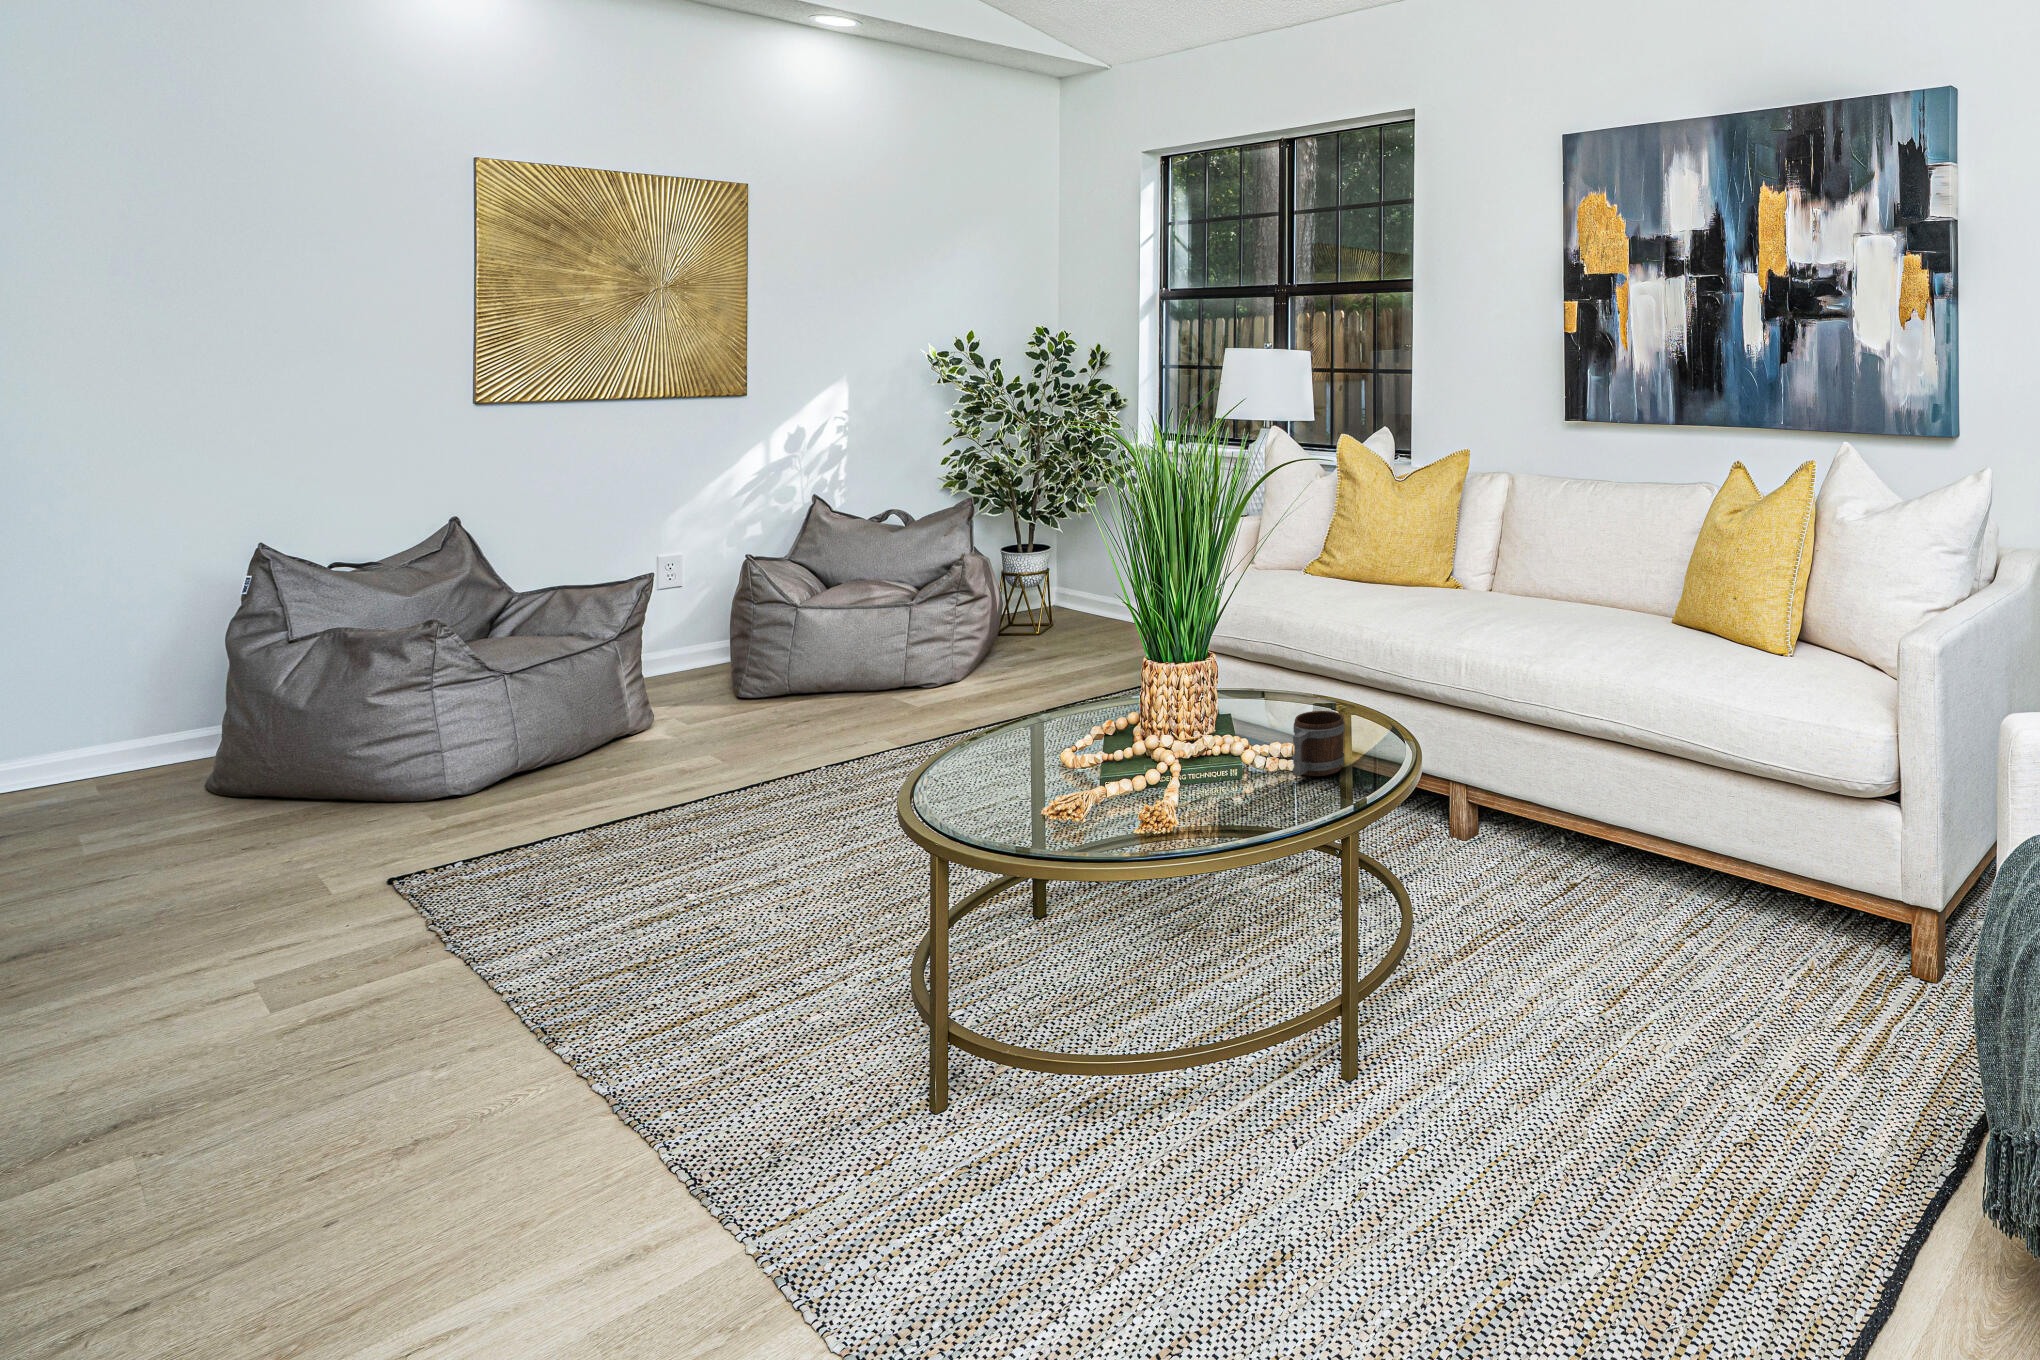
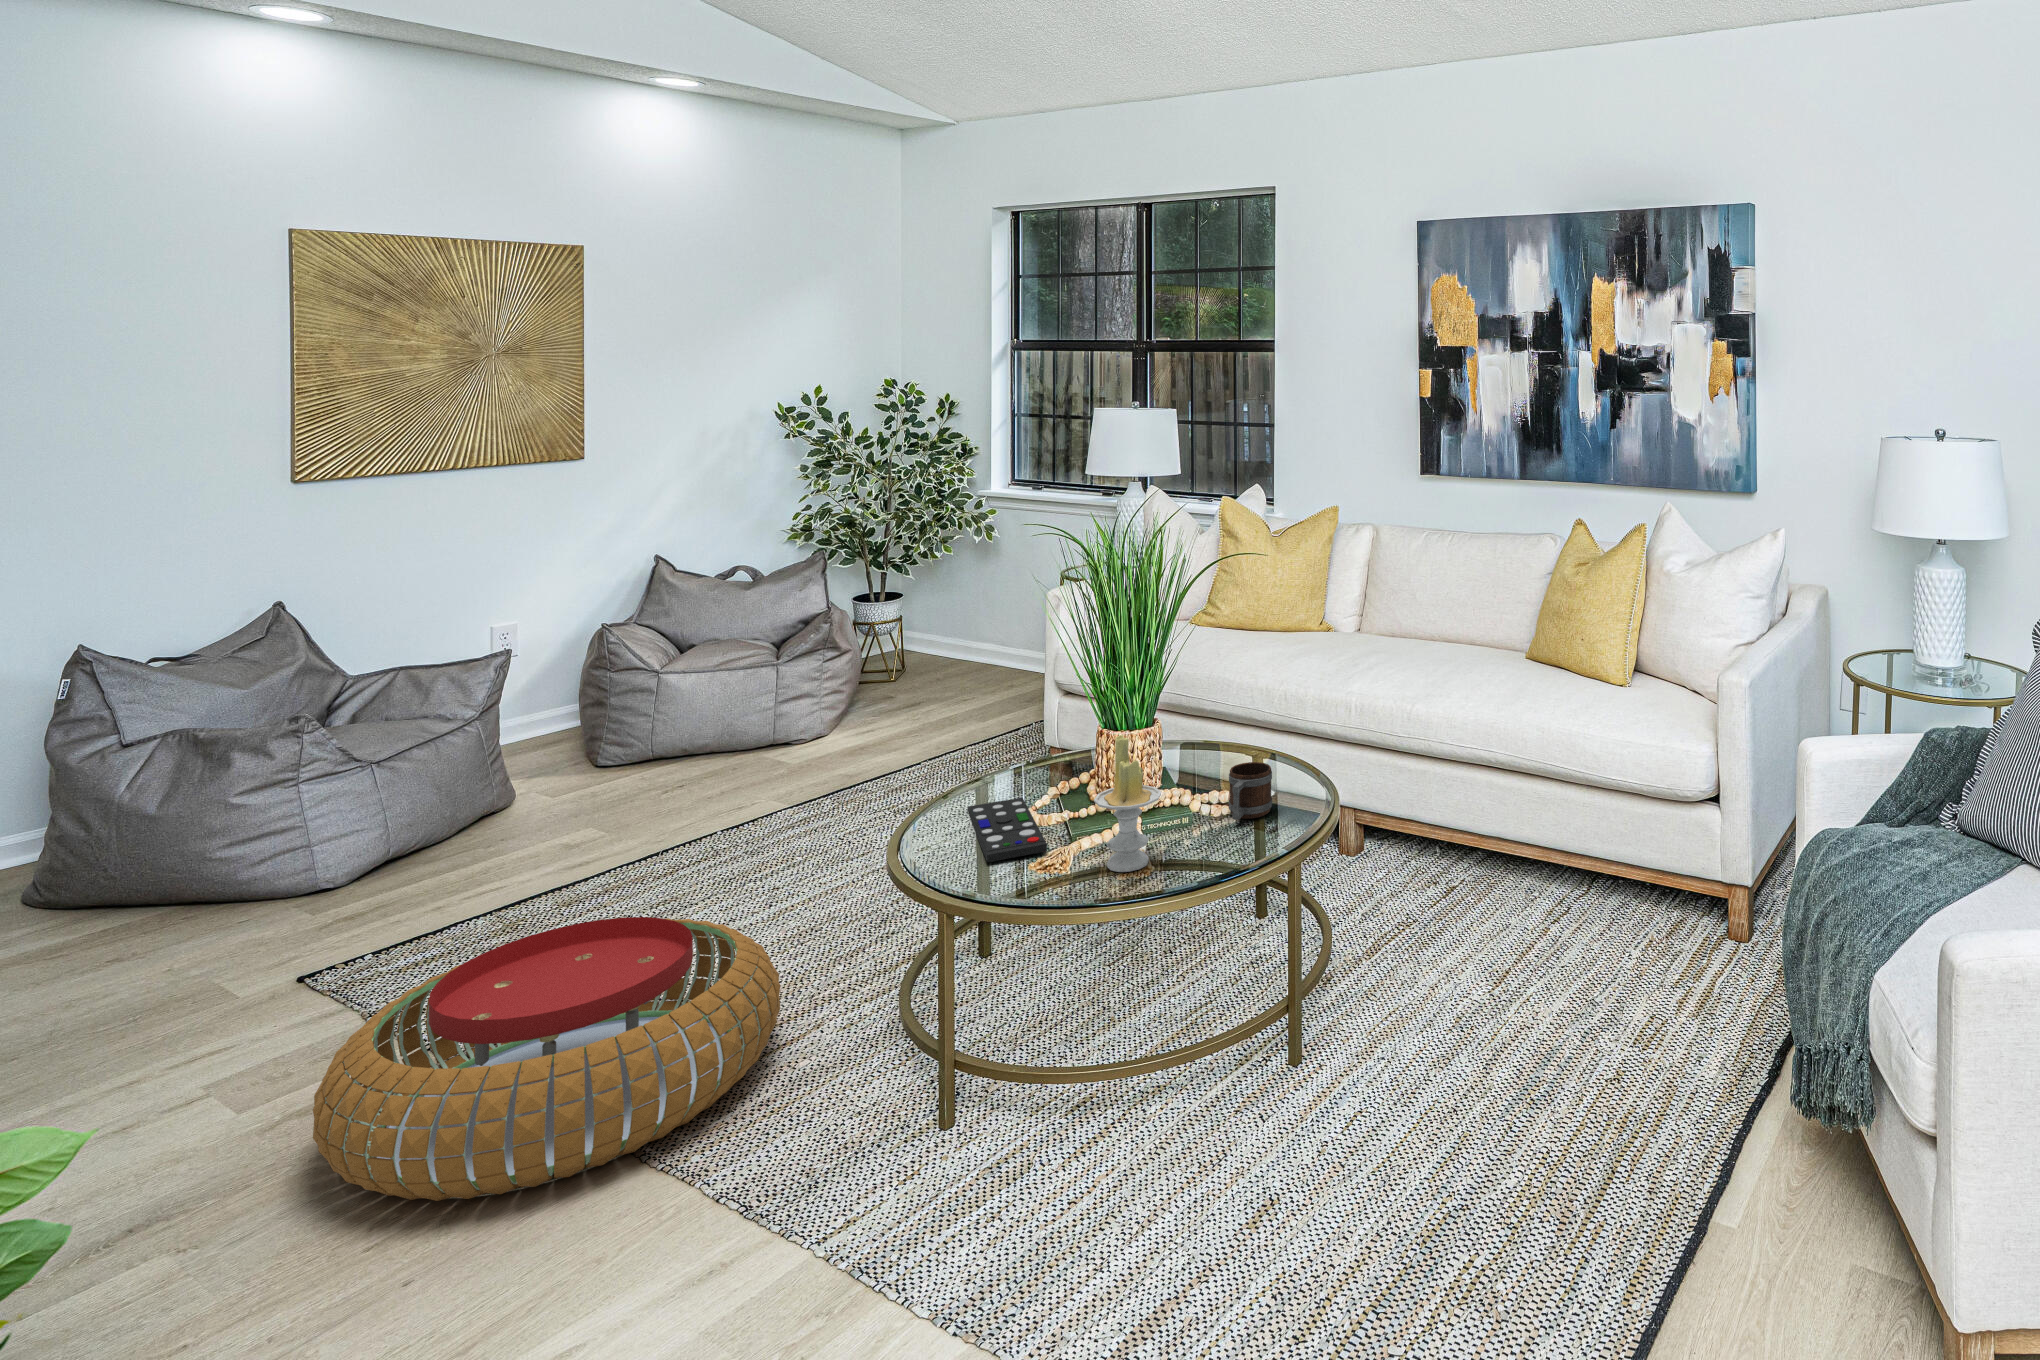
candle: none [1119,664,1199,826] -> present [1094,735,1161,872]
remote control: none [1002,737,1073,804] -> present [968,798,1047,862]
pouf: none [281,841,801,1138] -> present [313,917,780,1201]

